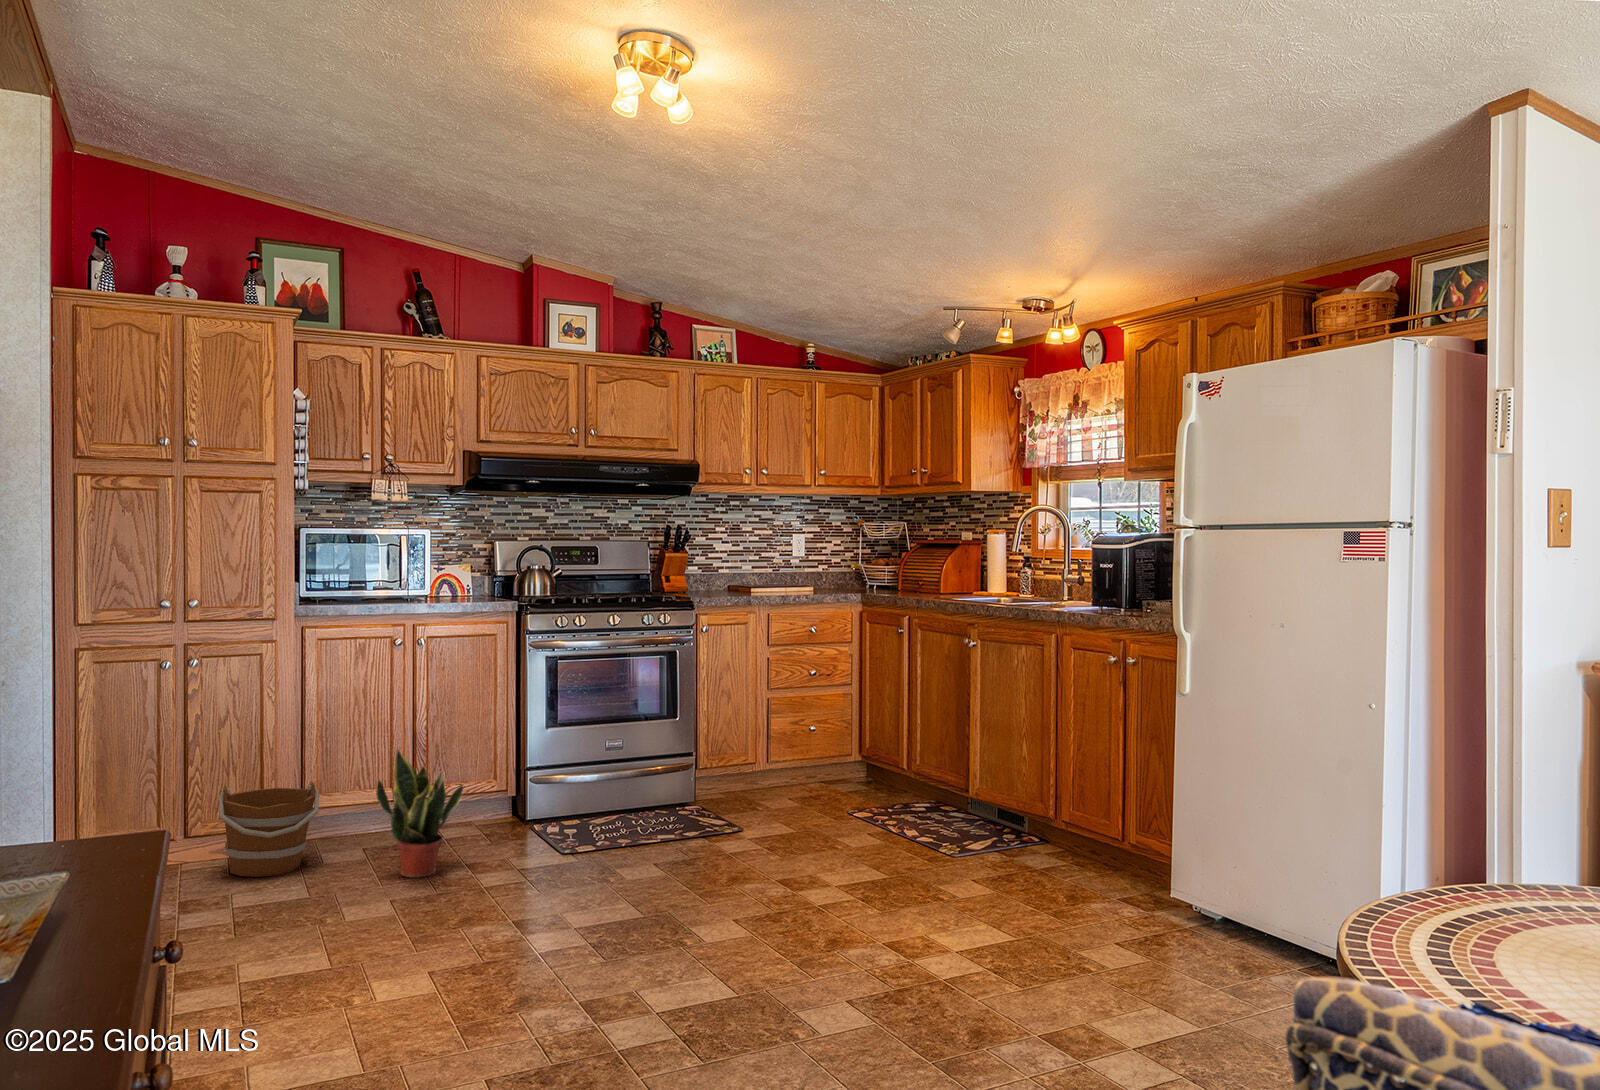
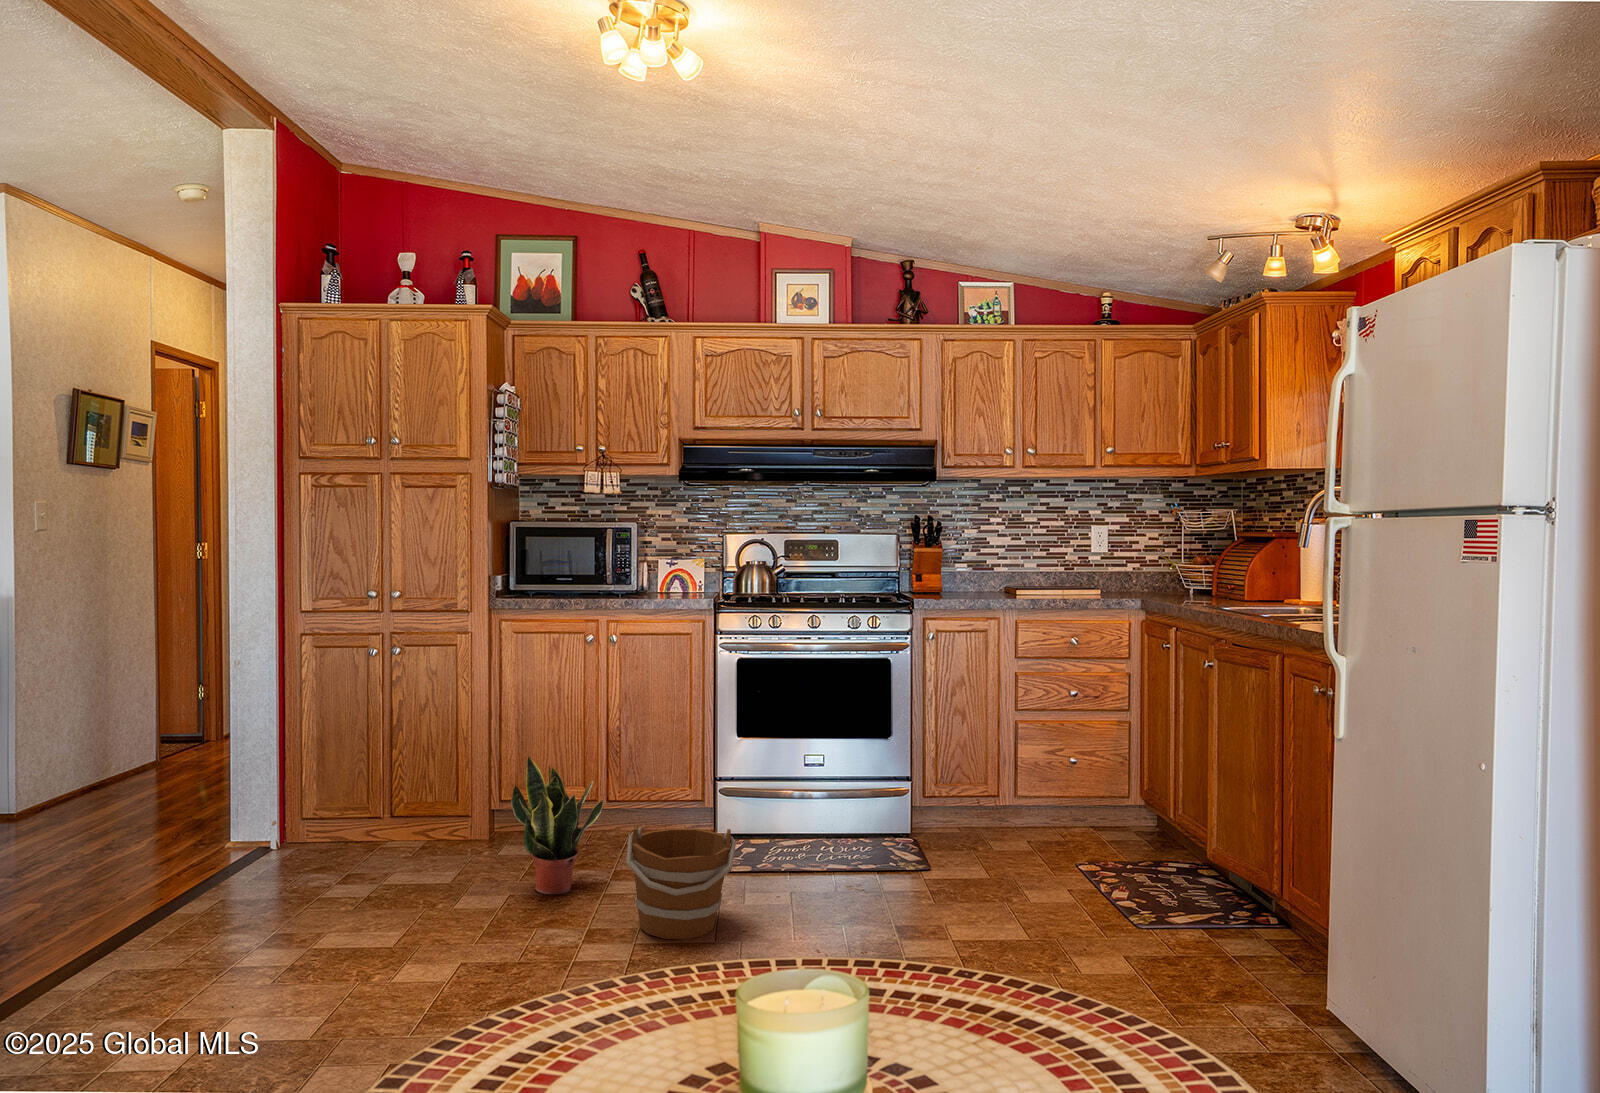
bucket: present [219,782,319,877] -> present [626,825,736,939]

